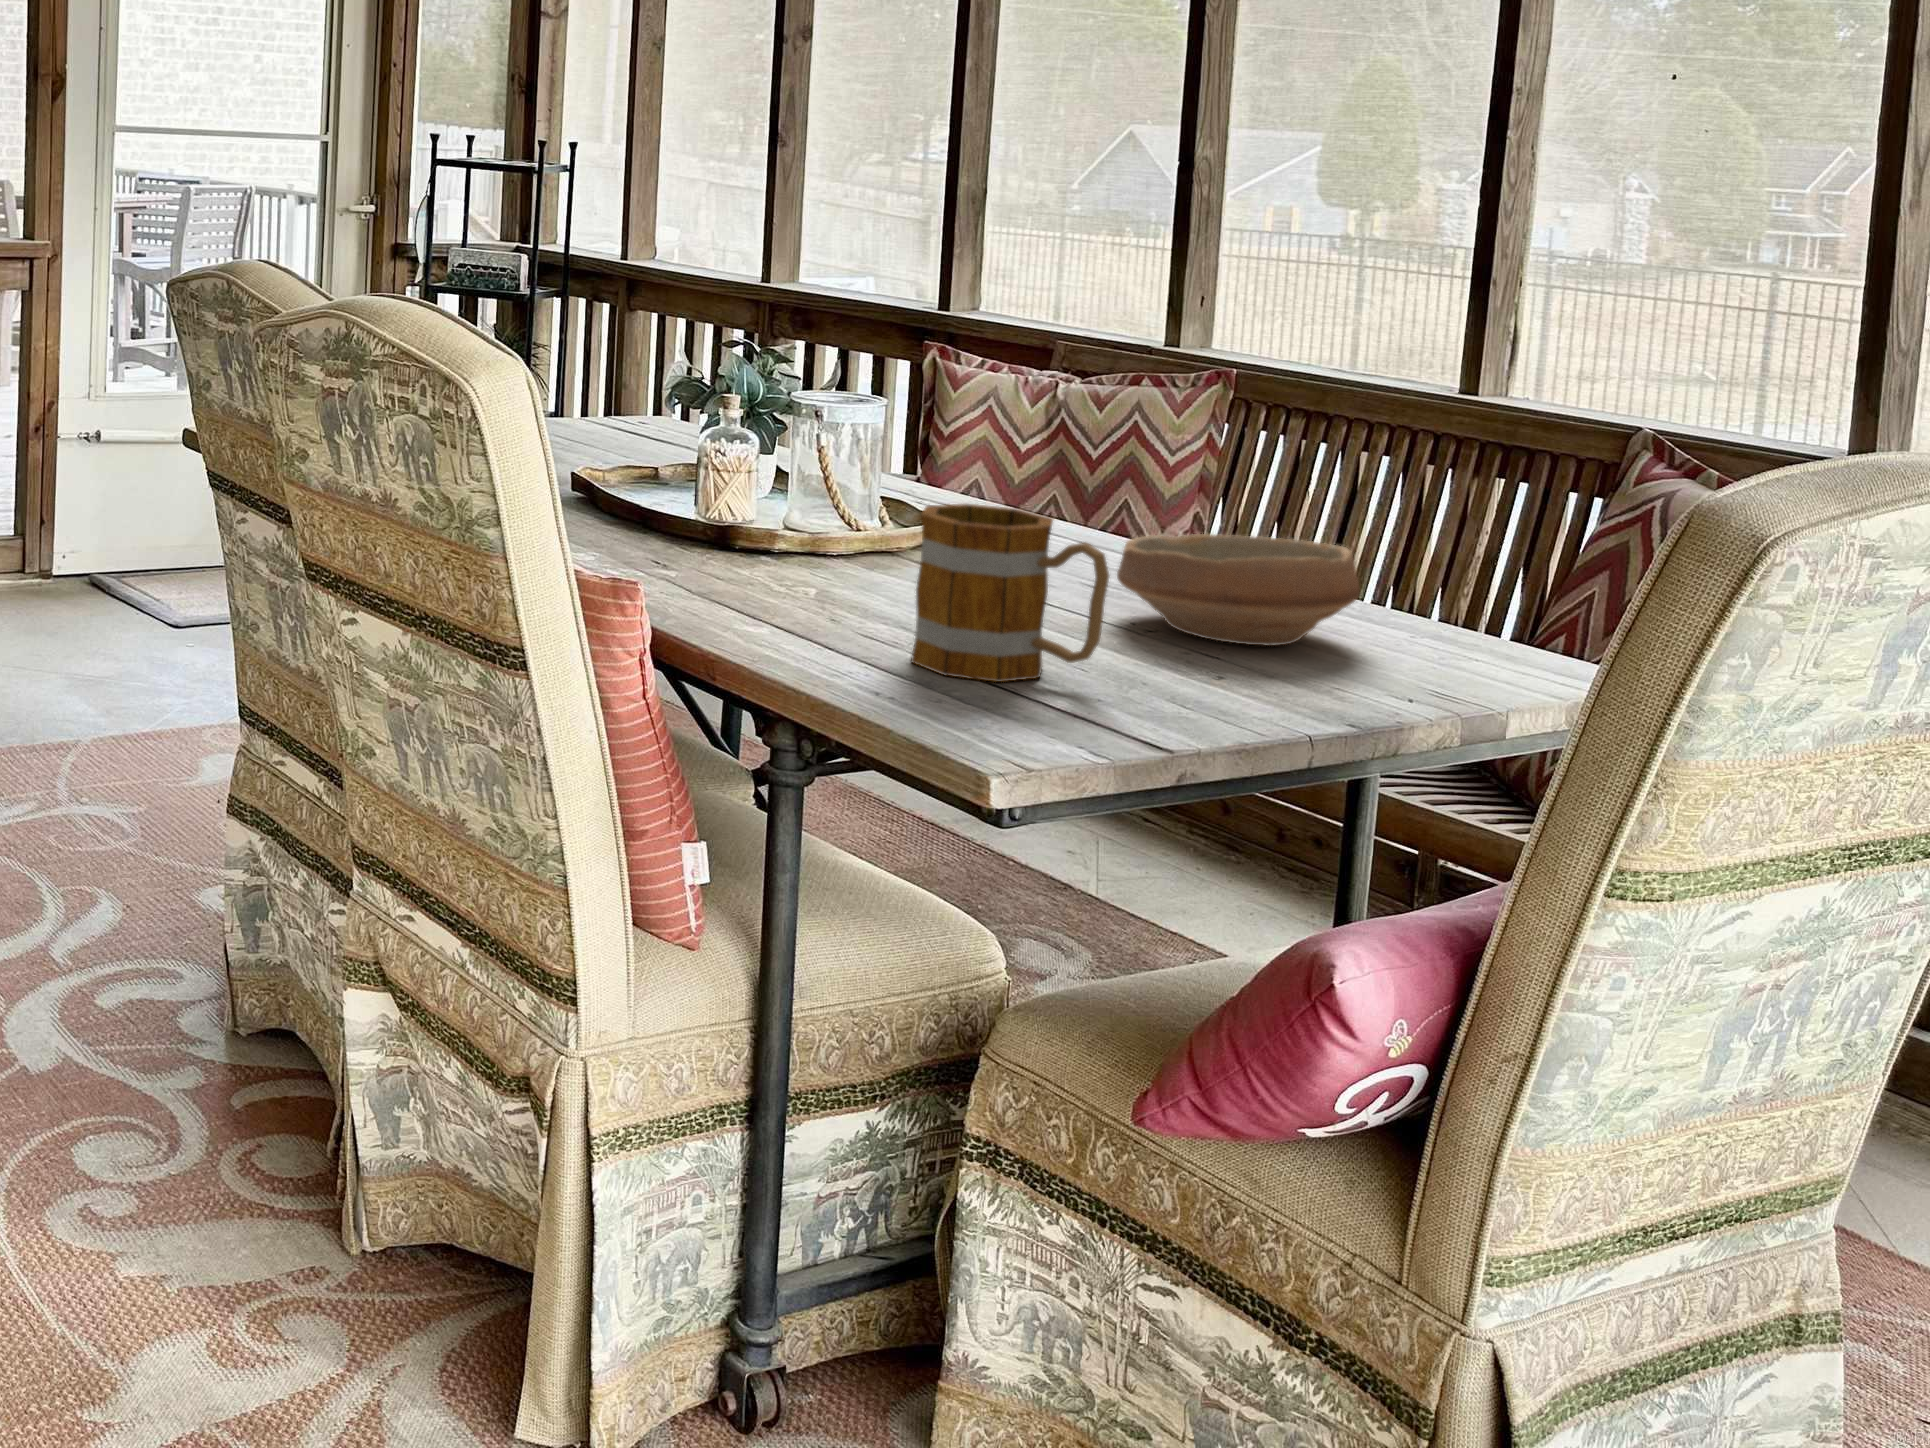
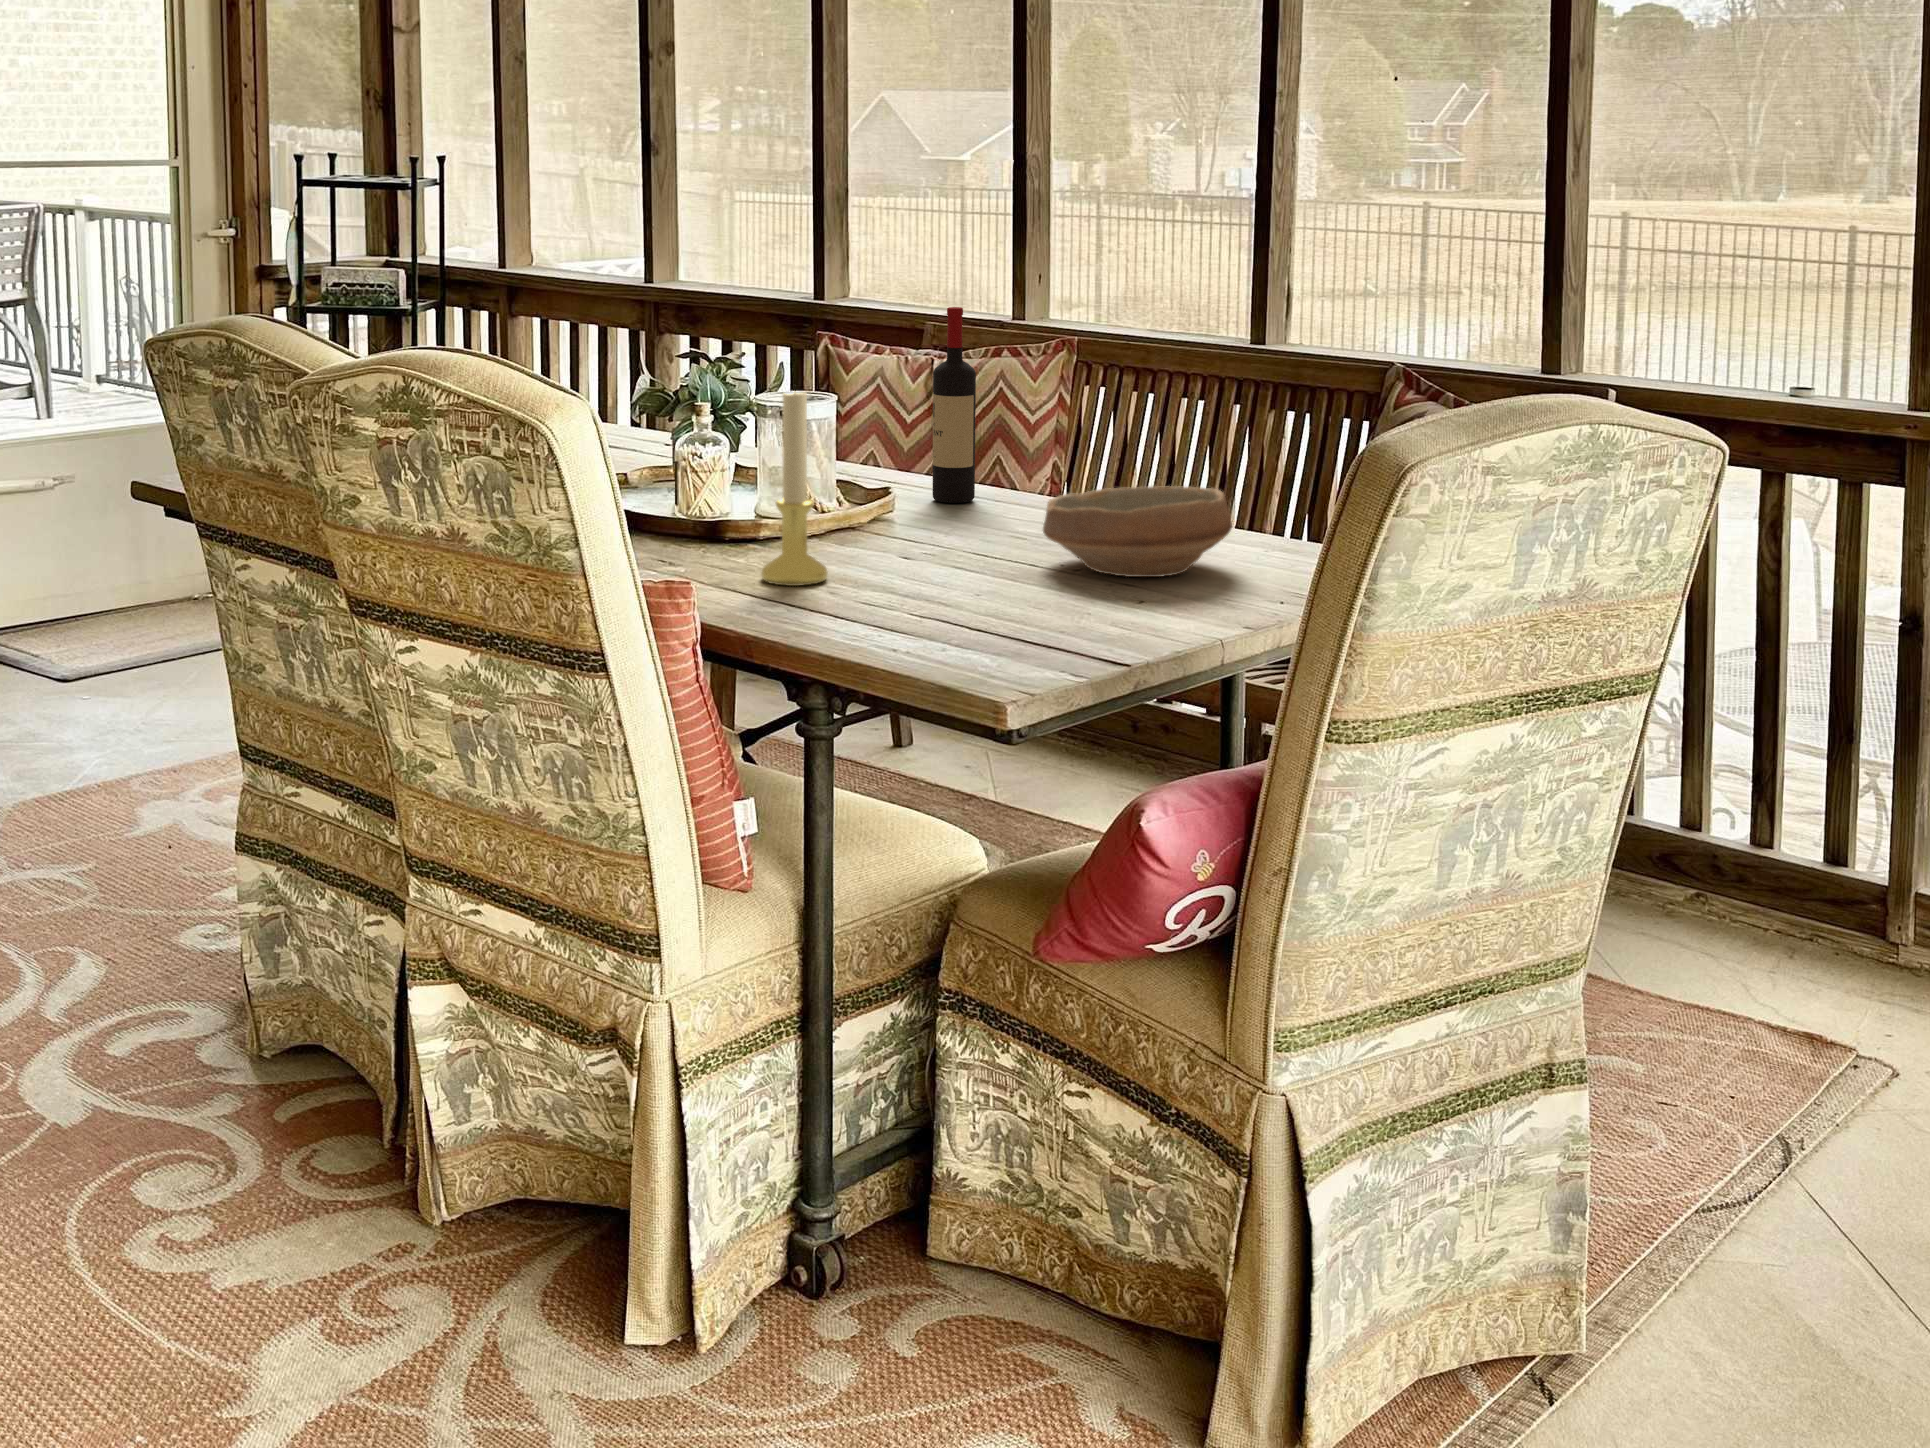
wine bottle: none [1014,311,1074,538] -> present [932,307,976,503]
candle holder: none [772,377,850,606] -> present [761,389,828,586]
mug: present [911,504,1109,682] -> none [901,485,1059,633]

